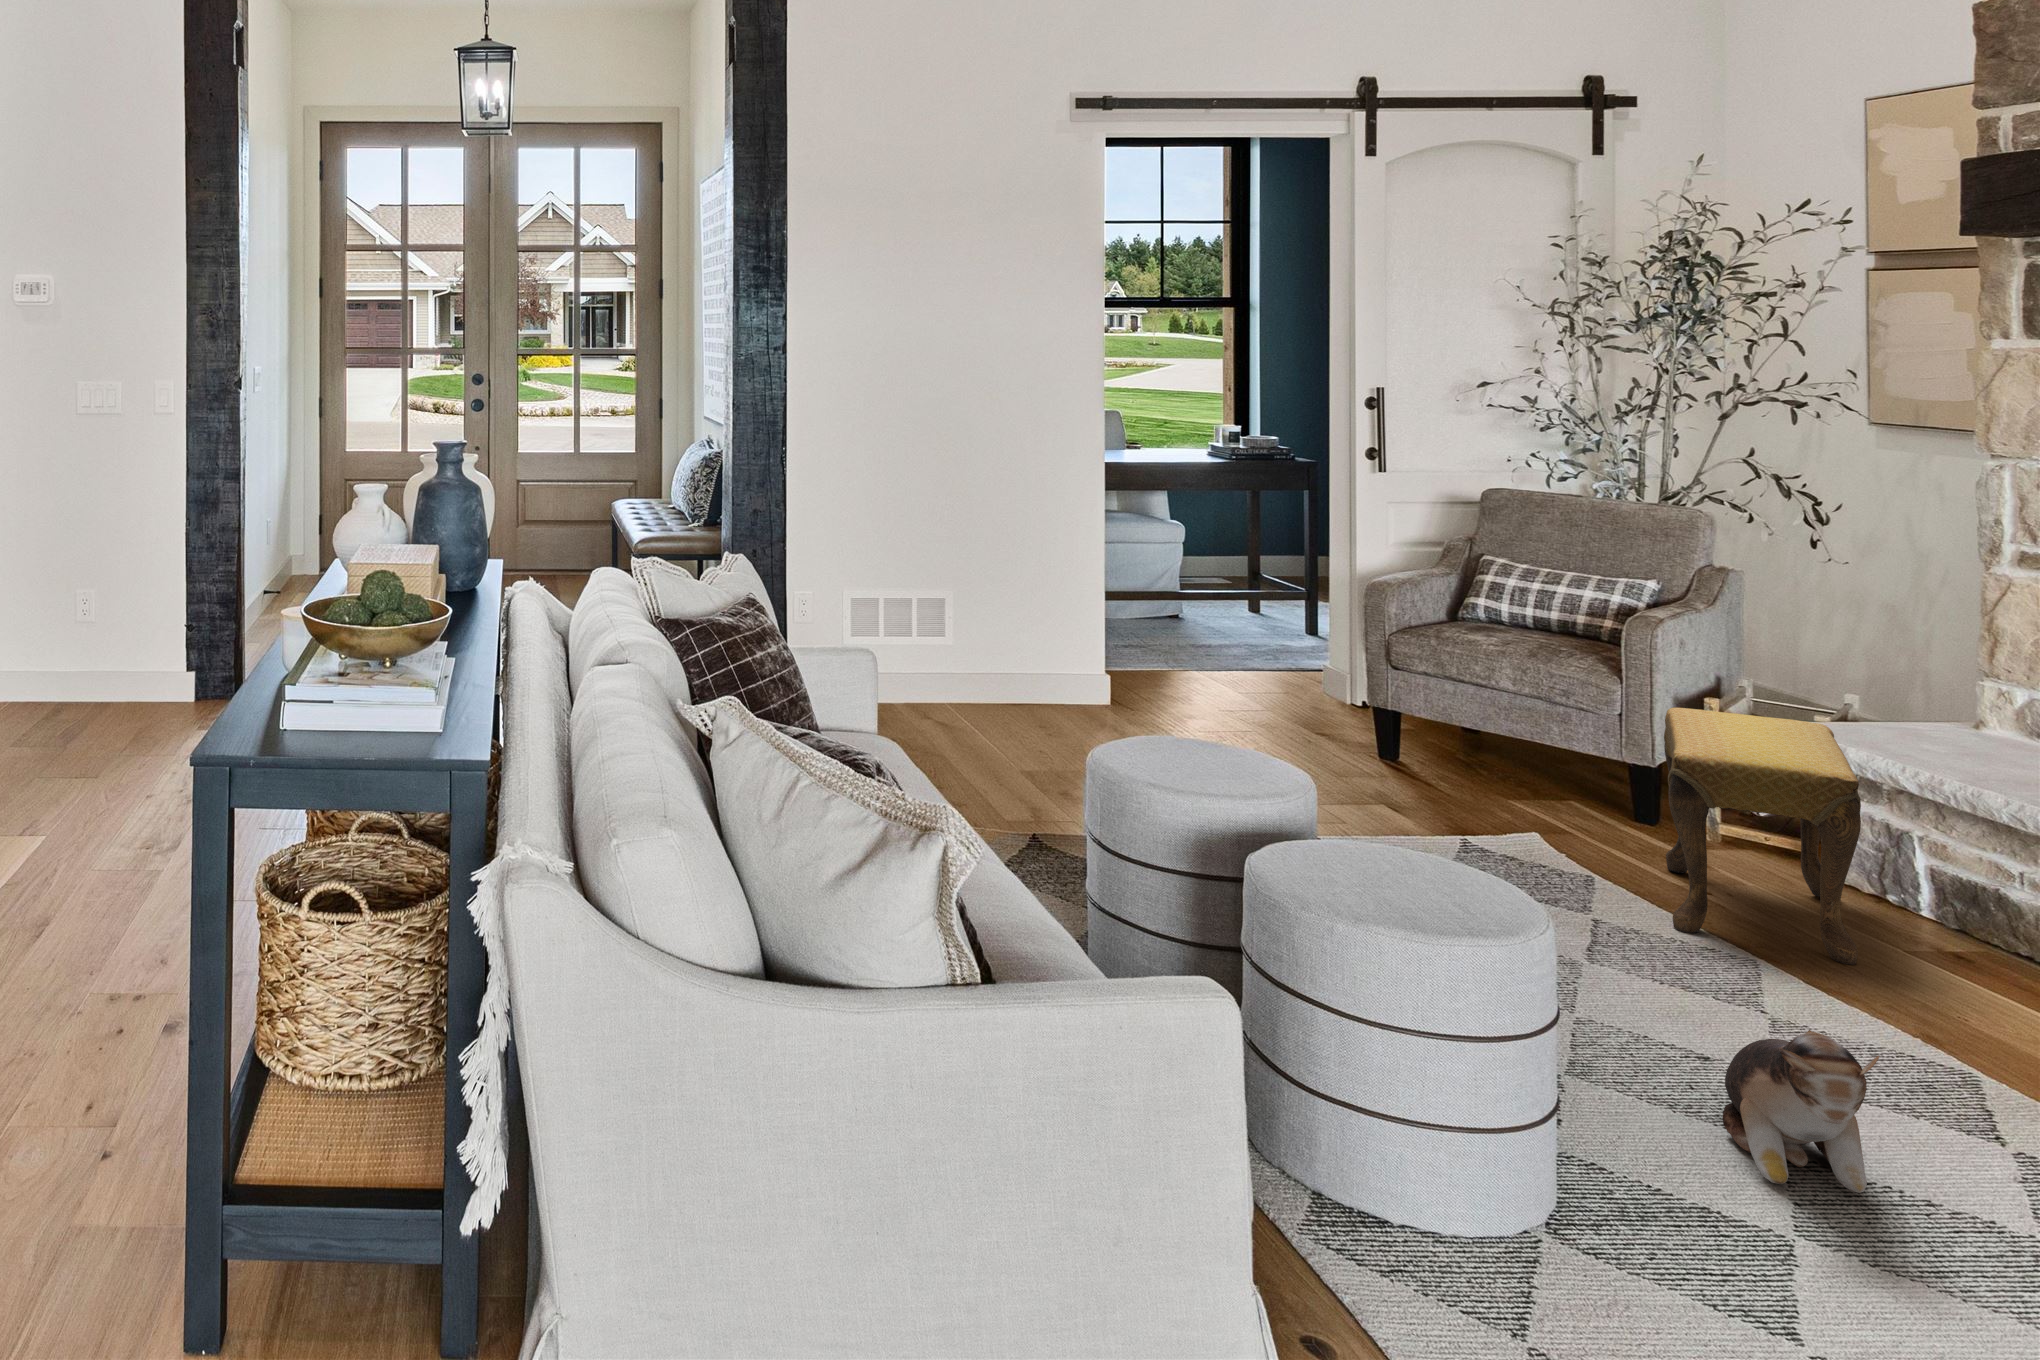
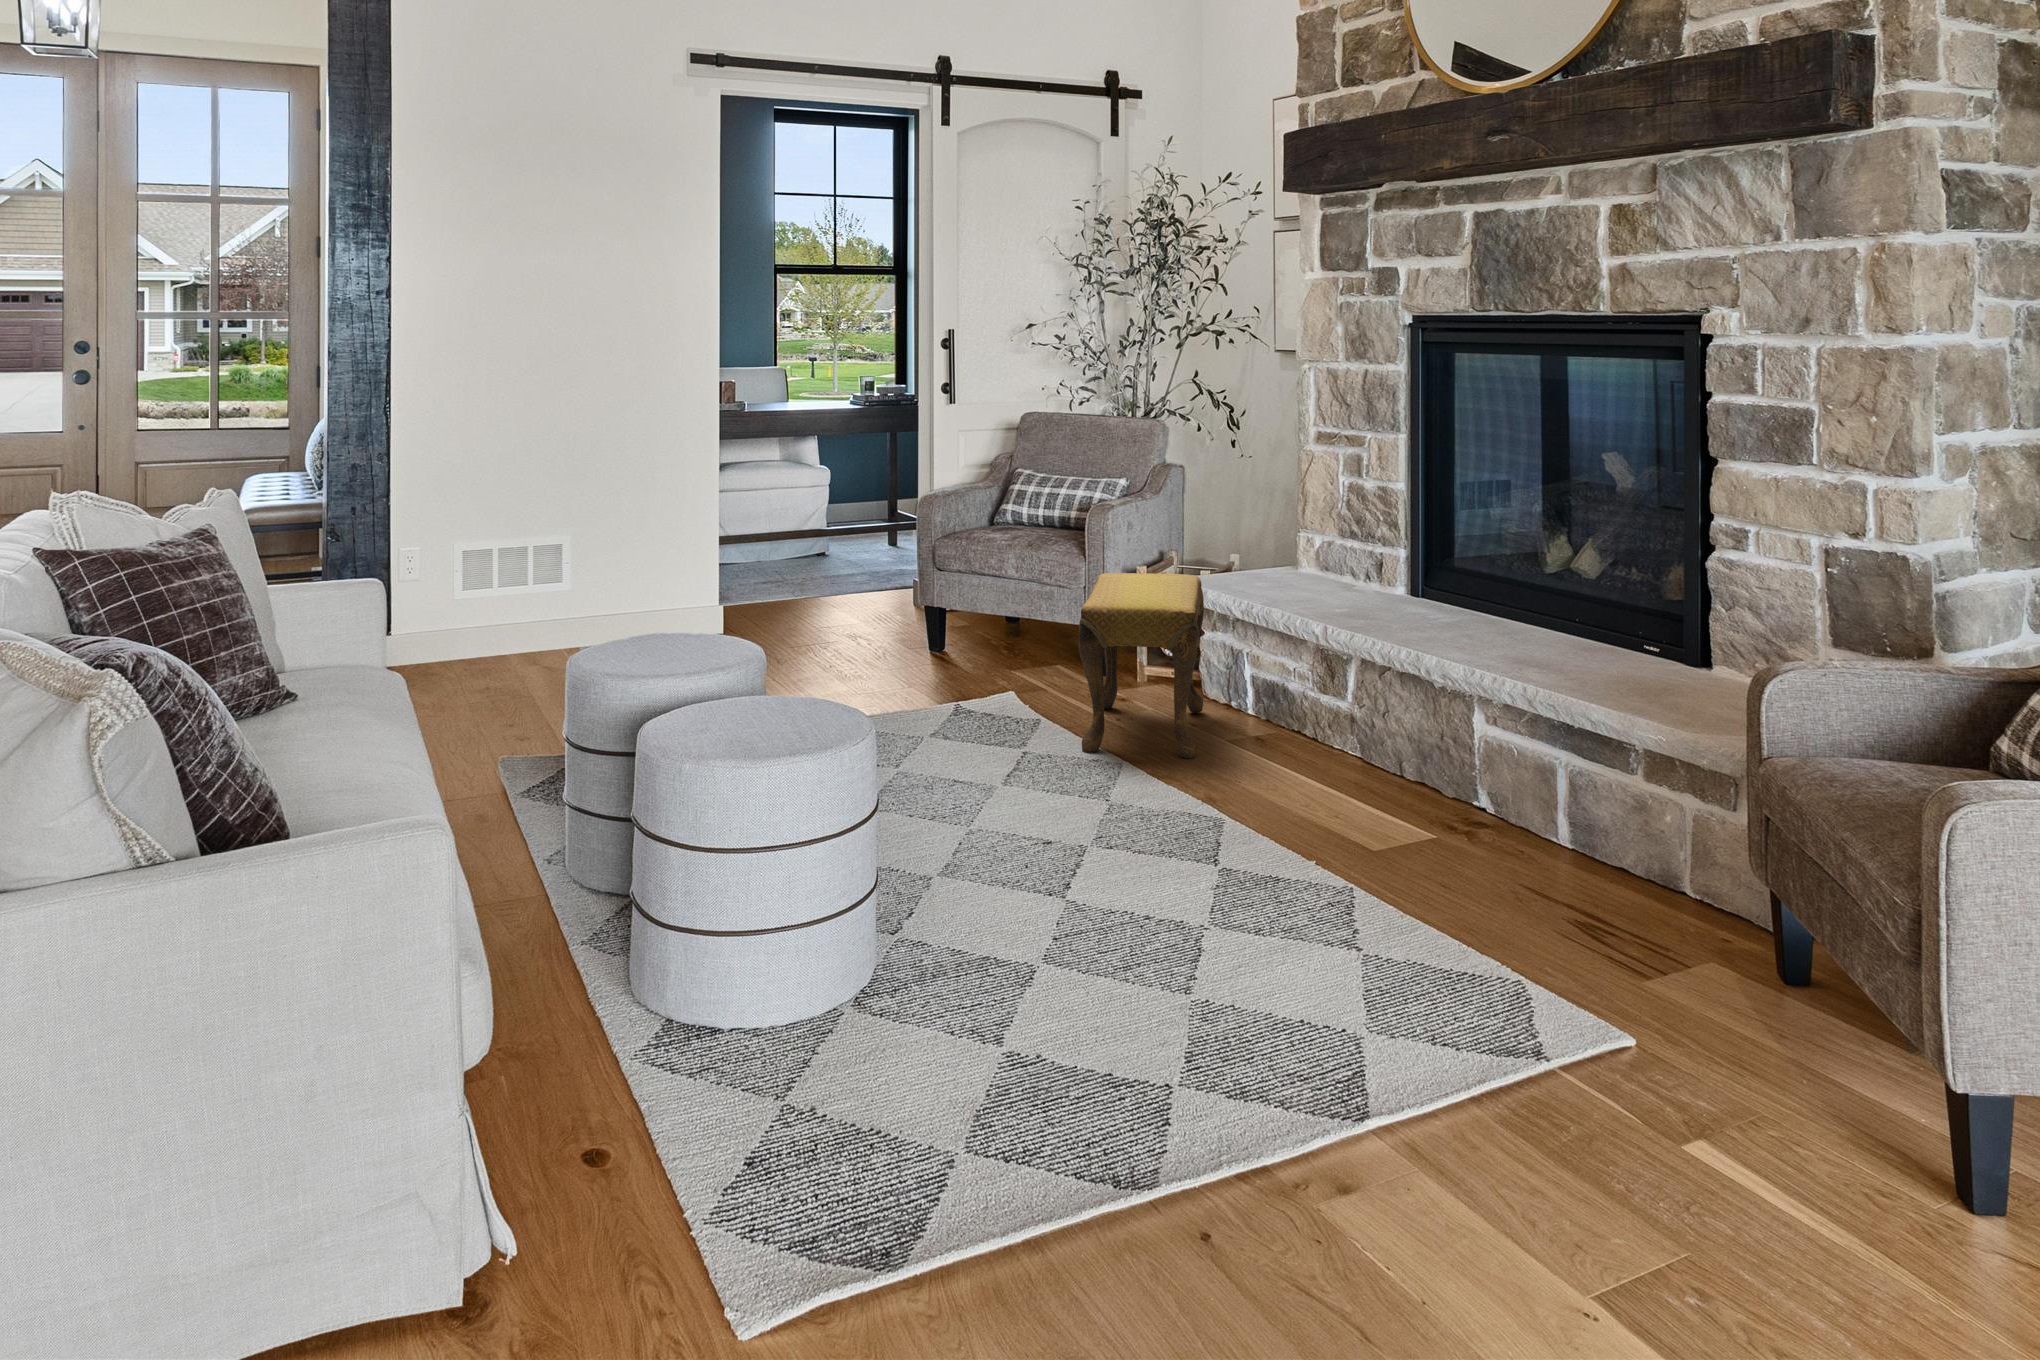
plush toy: present [1722,1030,1879,1193] -> none [1037,800,1116,931]

